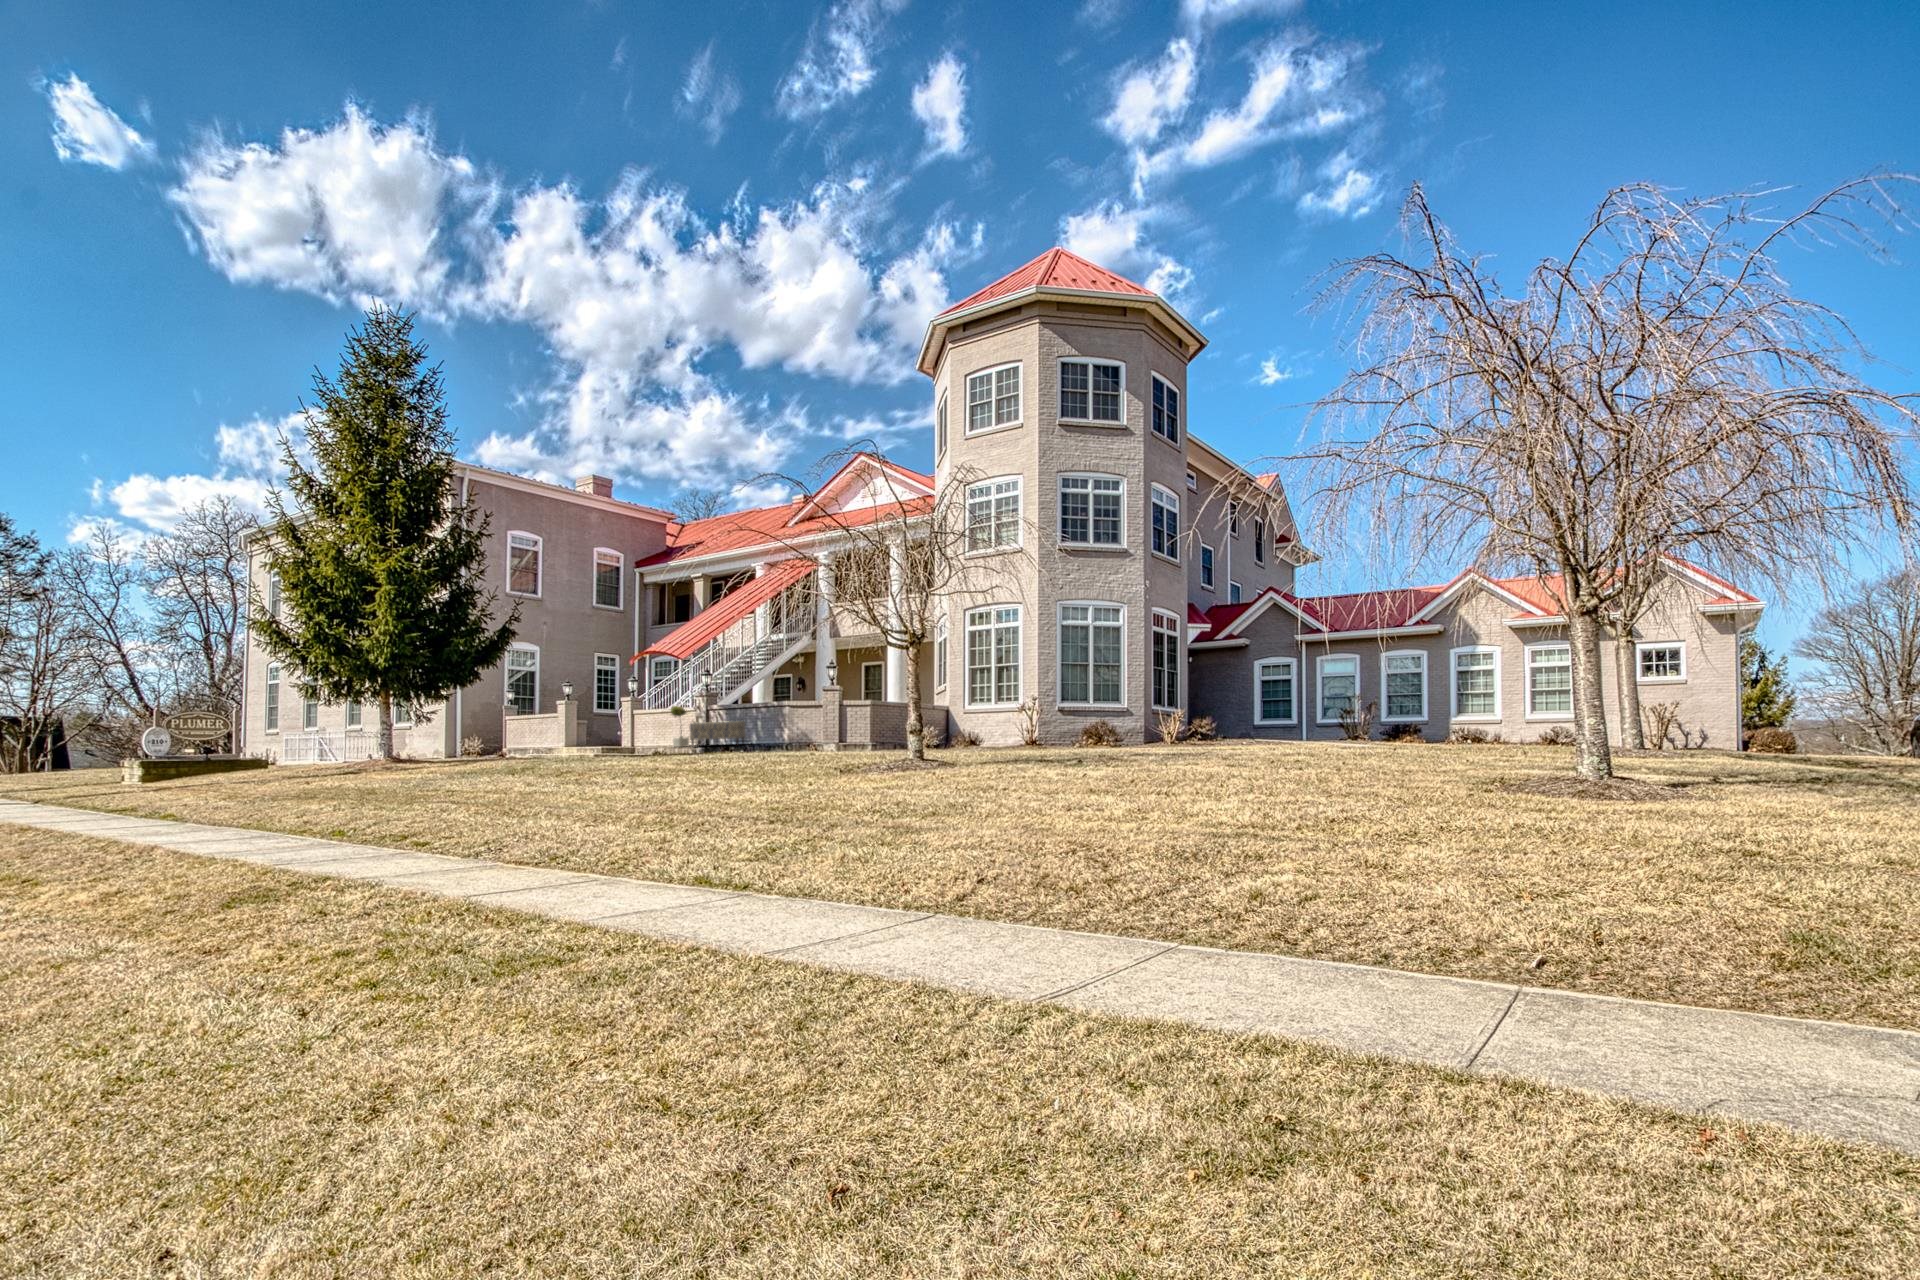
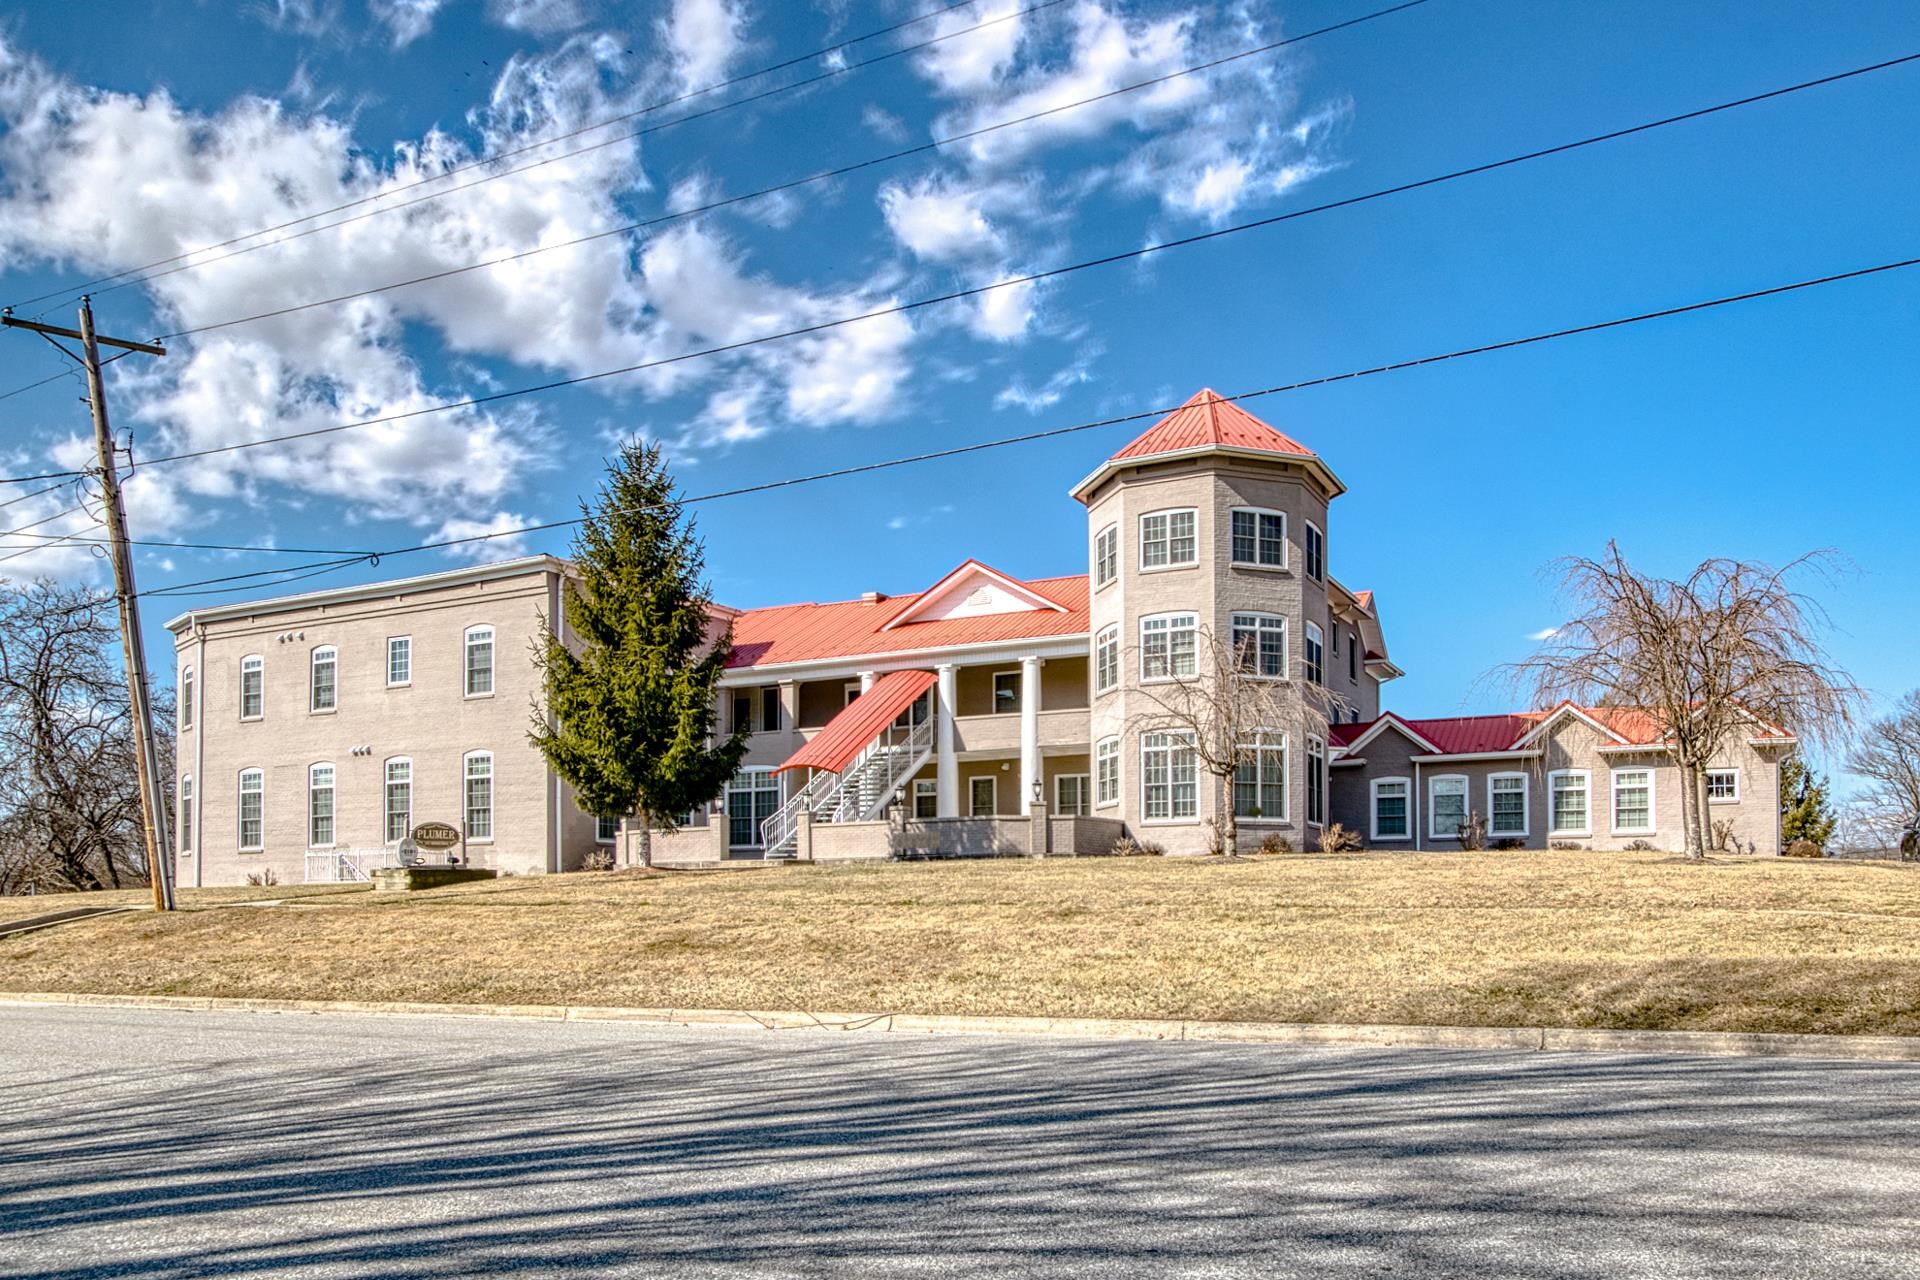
potted tree: present [671,706,689,747] -> present [1247,807,1264,846]

